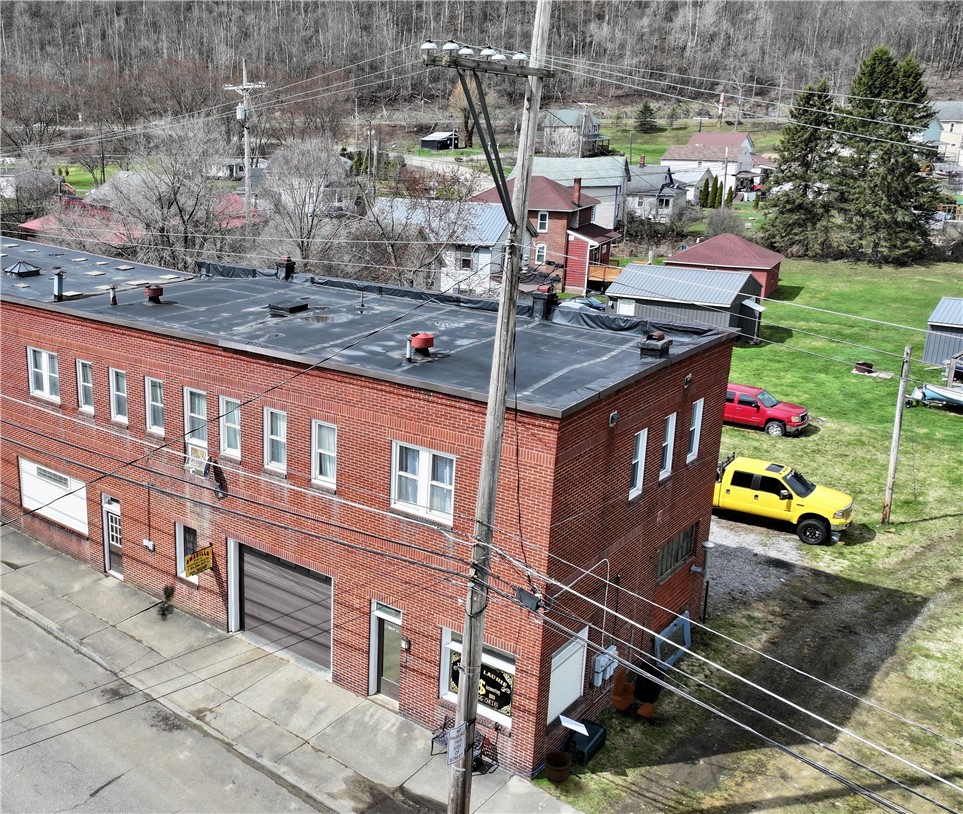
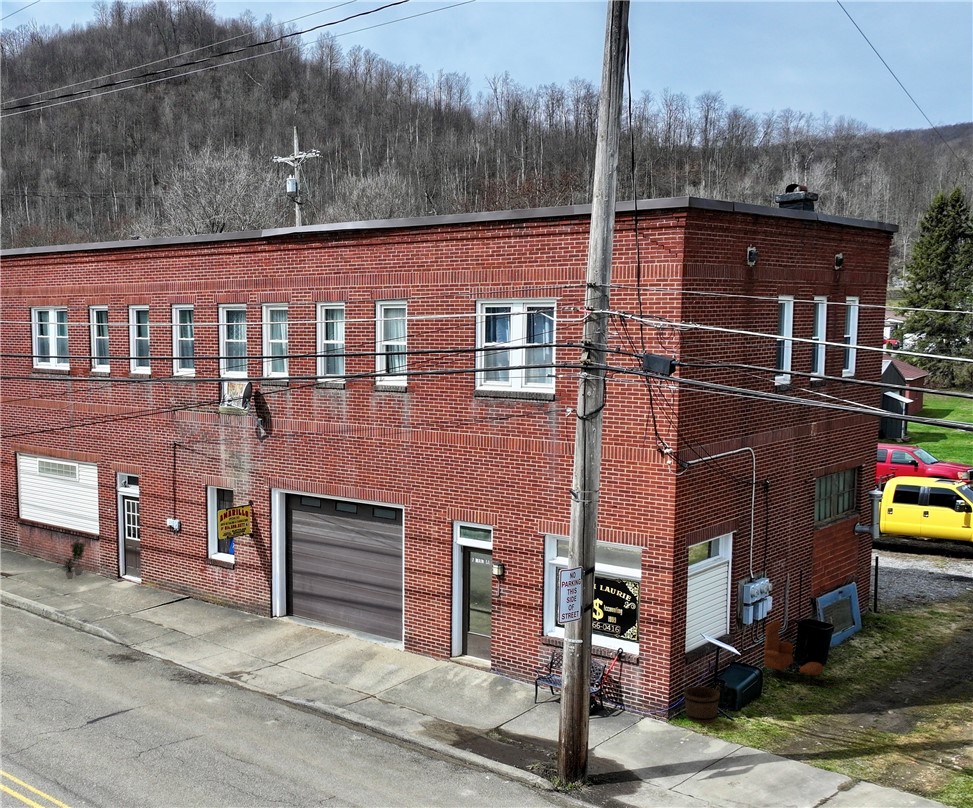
potted plant: present [157,585,176,621] -> present [63,541,85,578]

